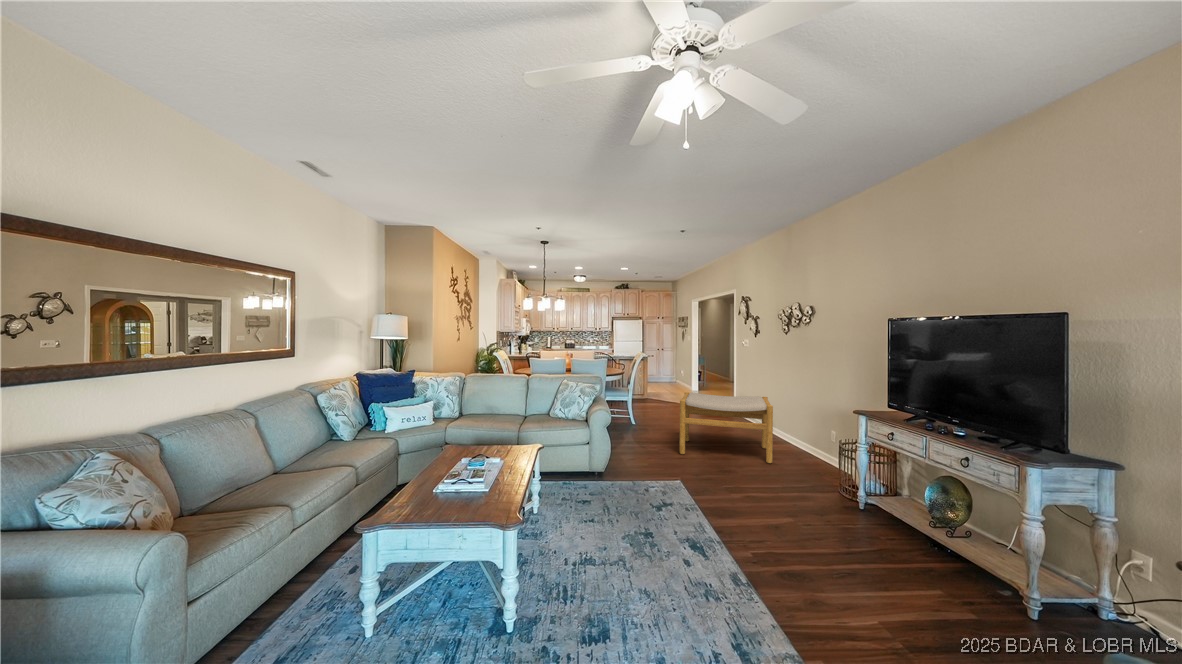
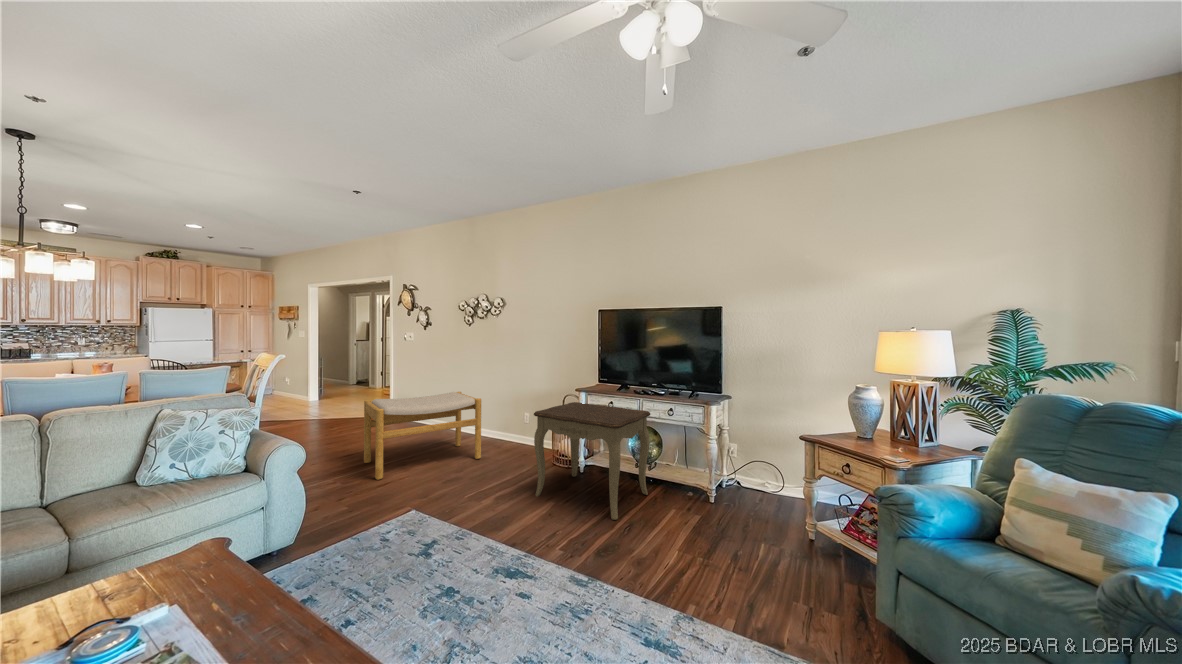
side table: none [783,425,936,566] -> present [534,402,650,520]

